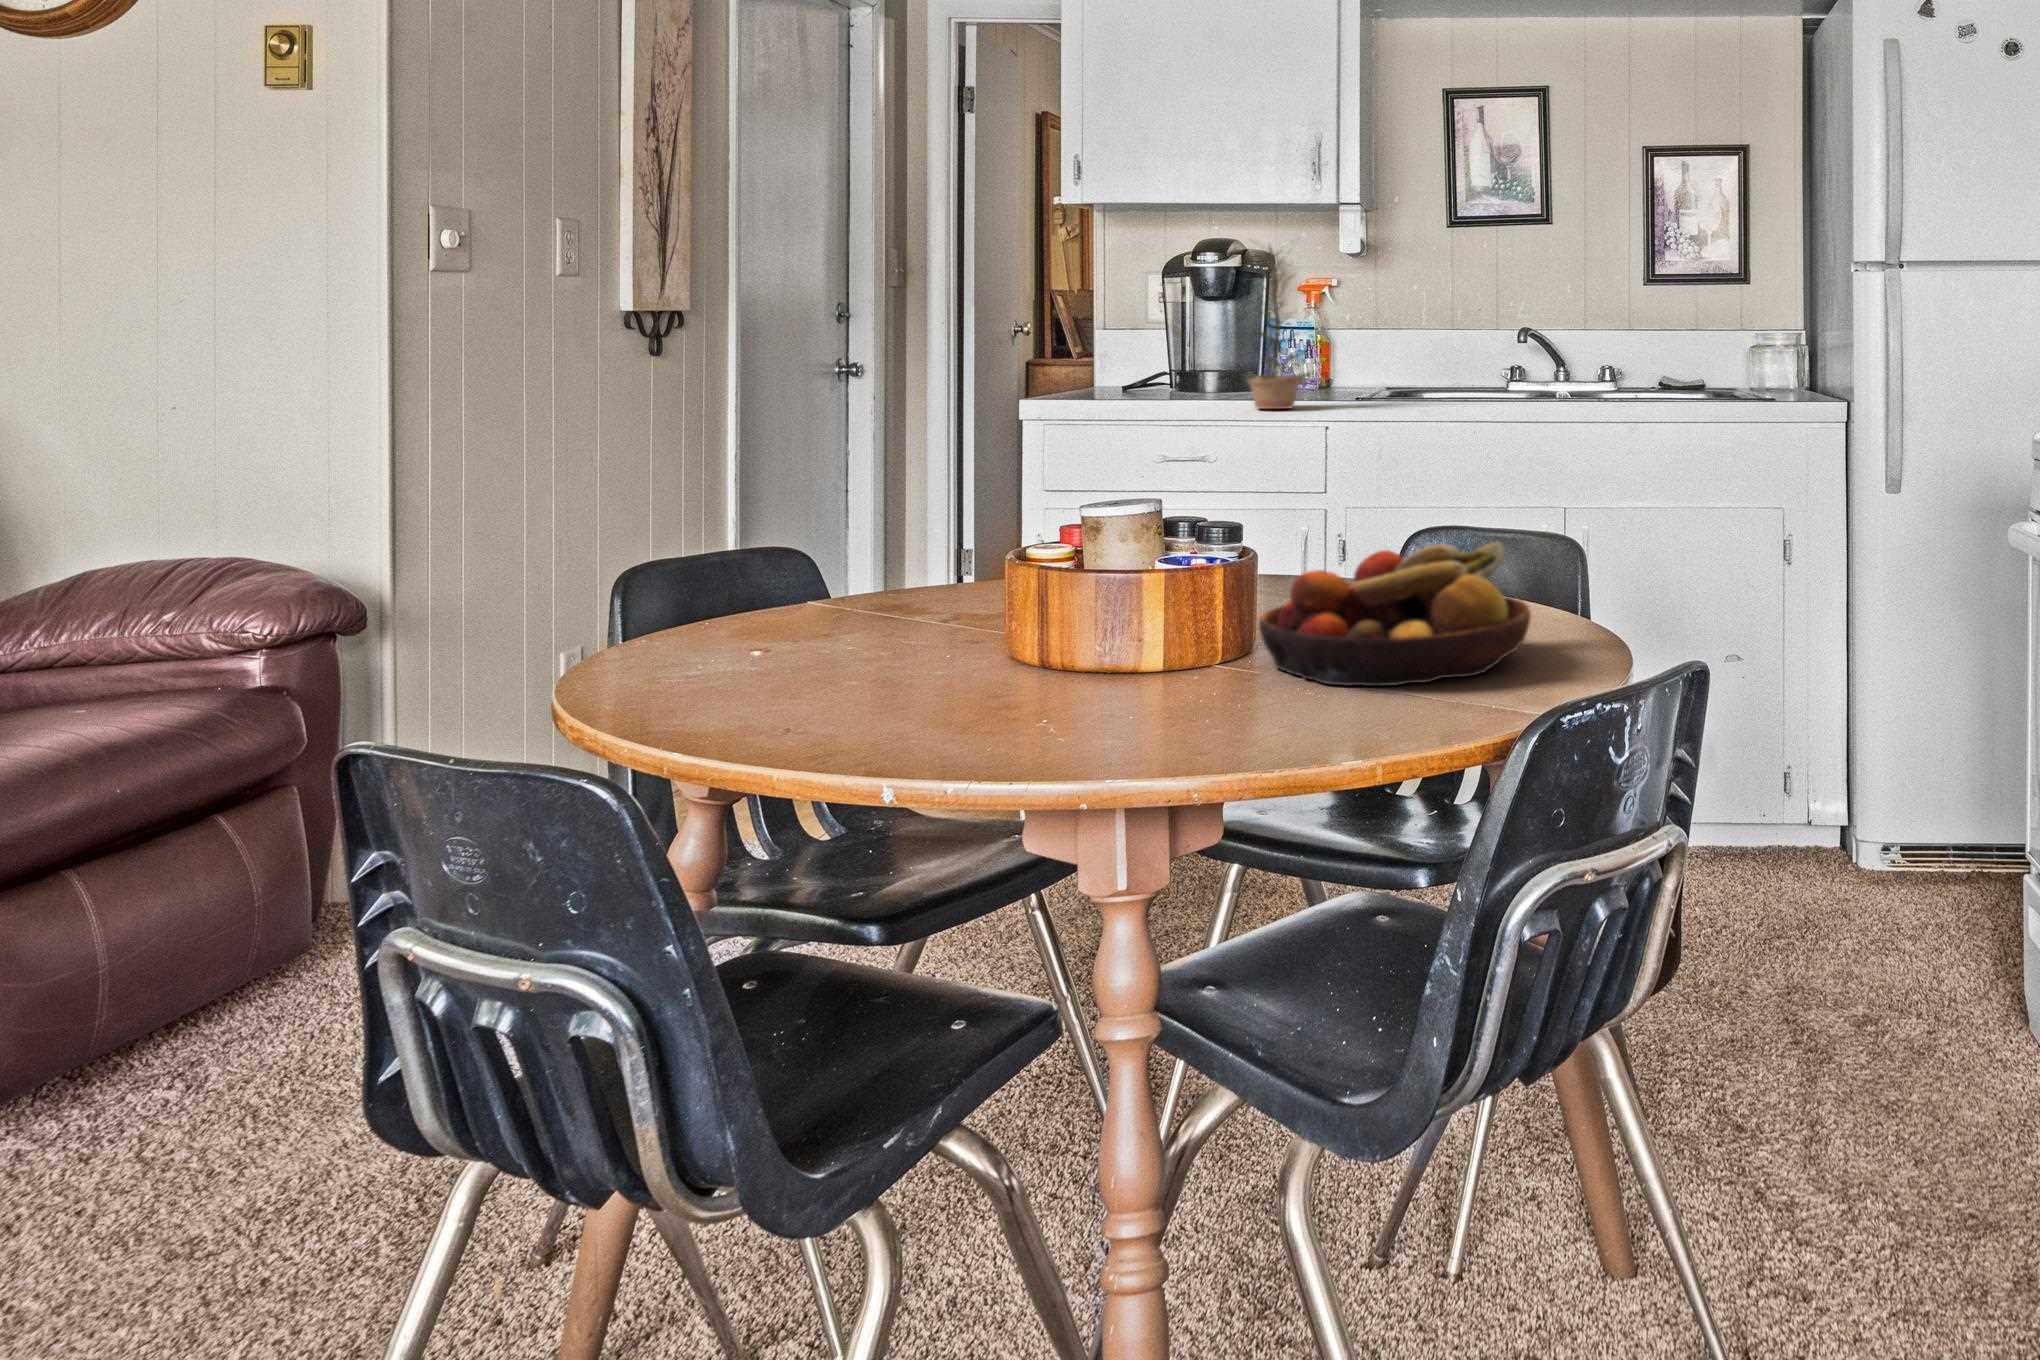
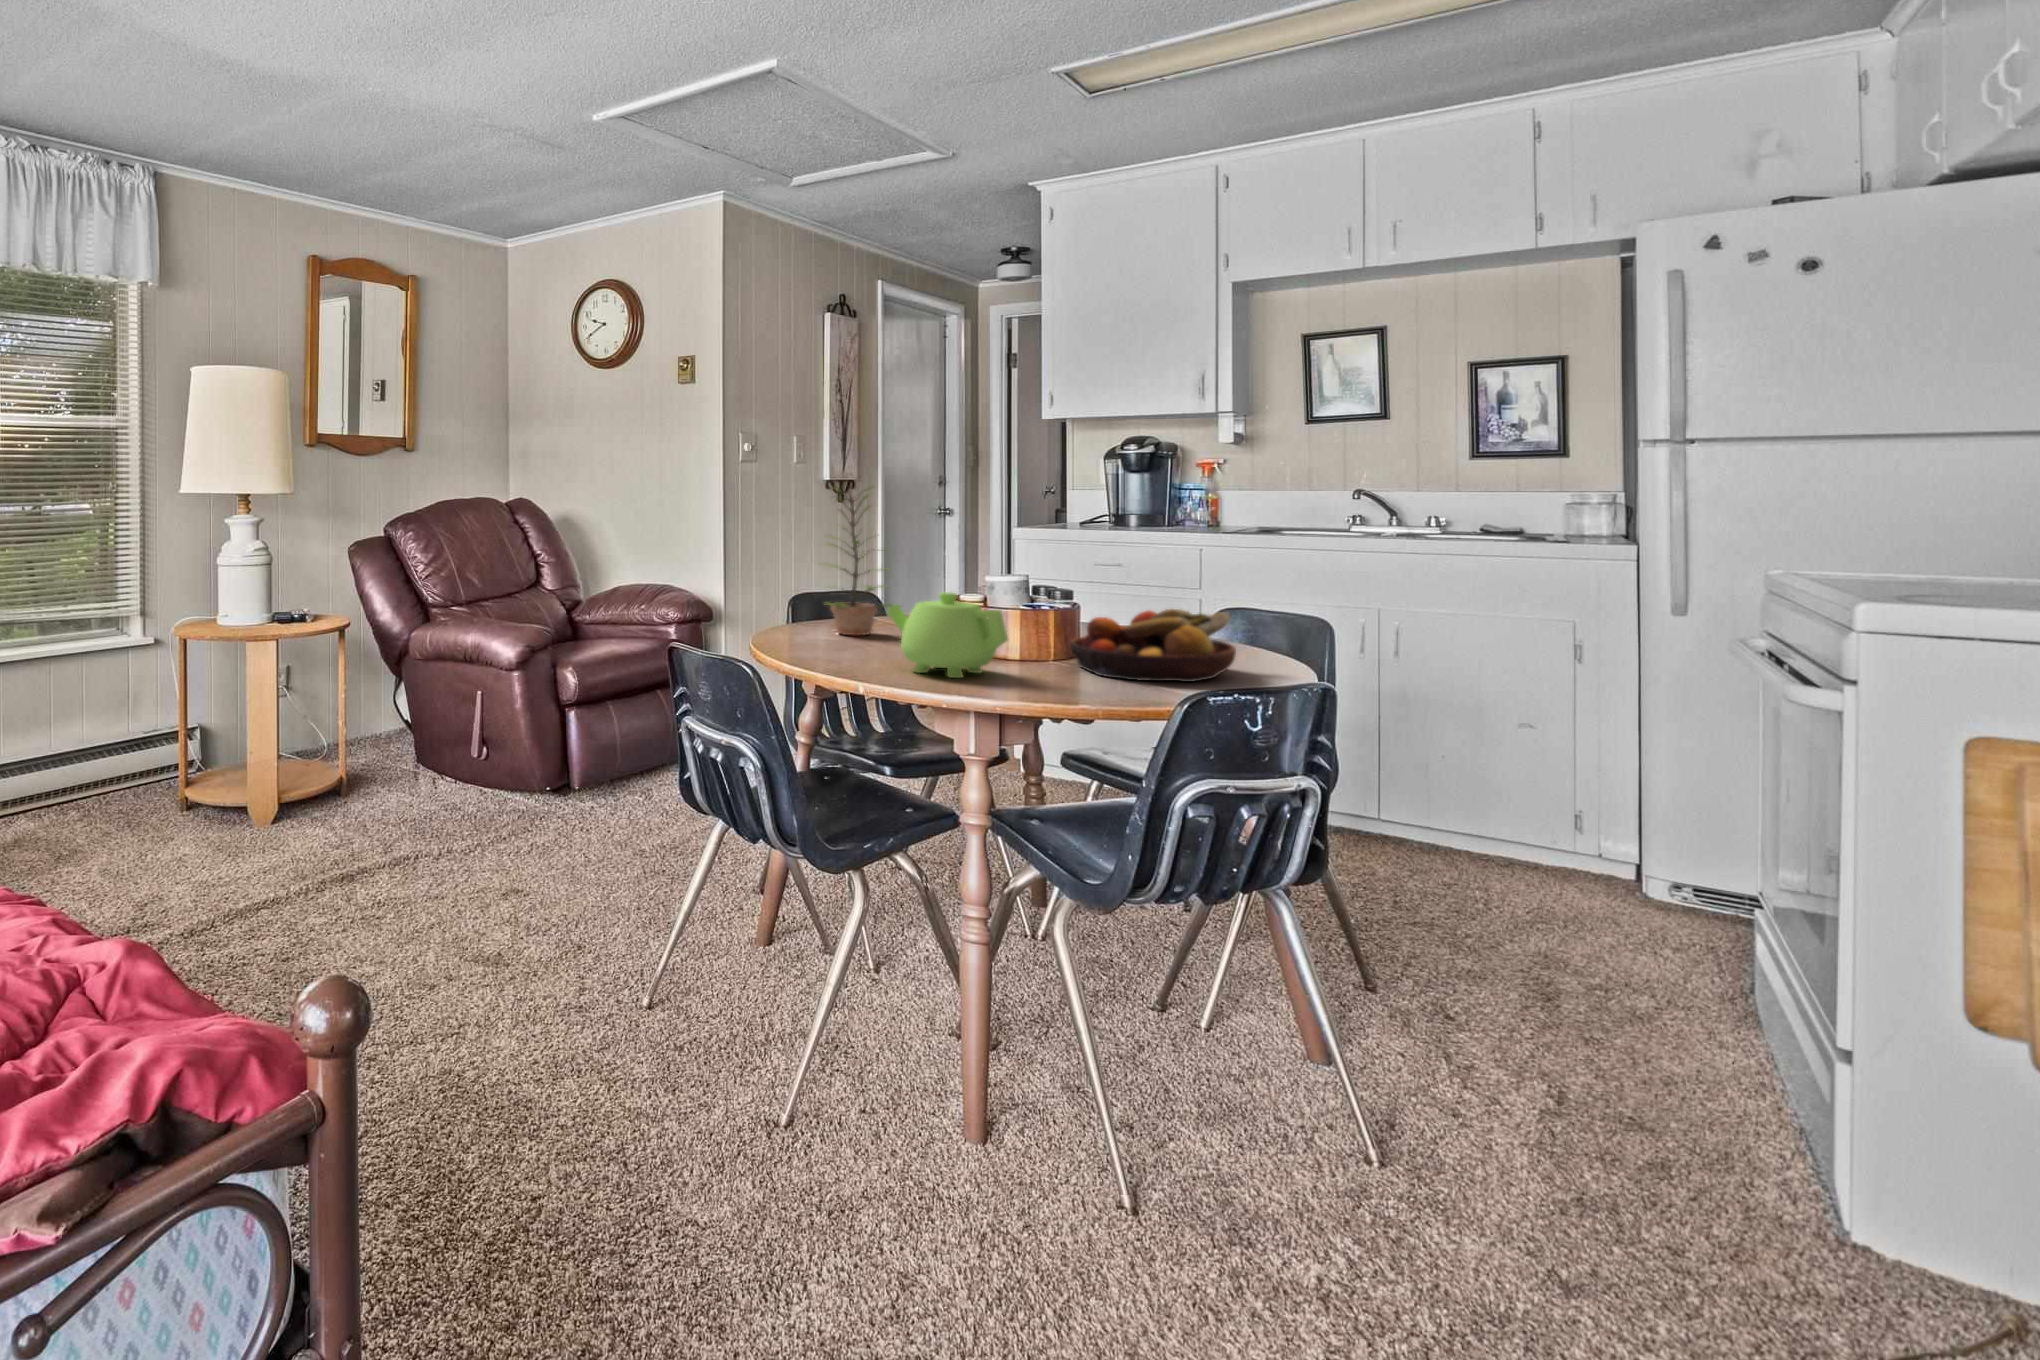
plant: present [1247,247,1318,409] -> present [829,487,901,636]
teapot: none [907,550,1181,733] -> present [887,592,1008,678]

